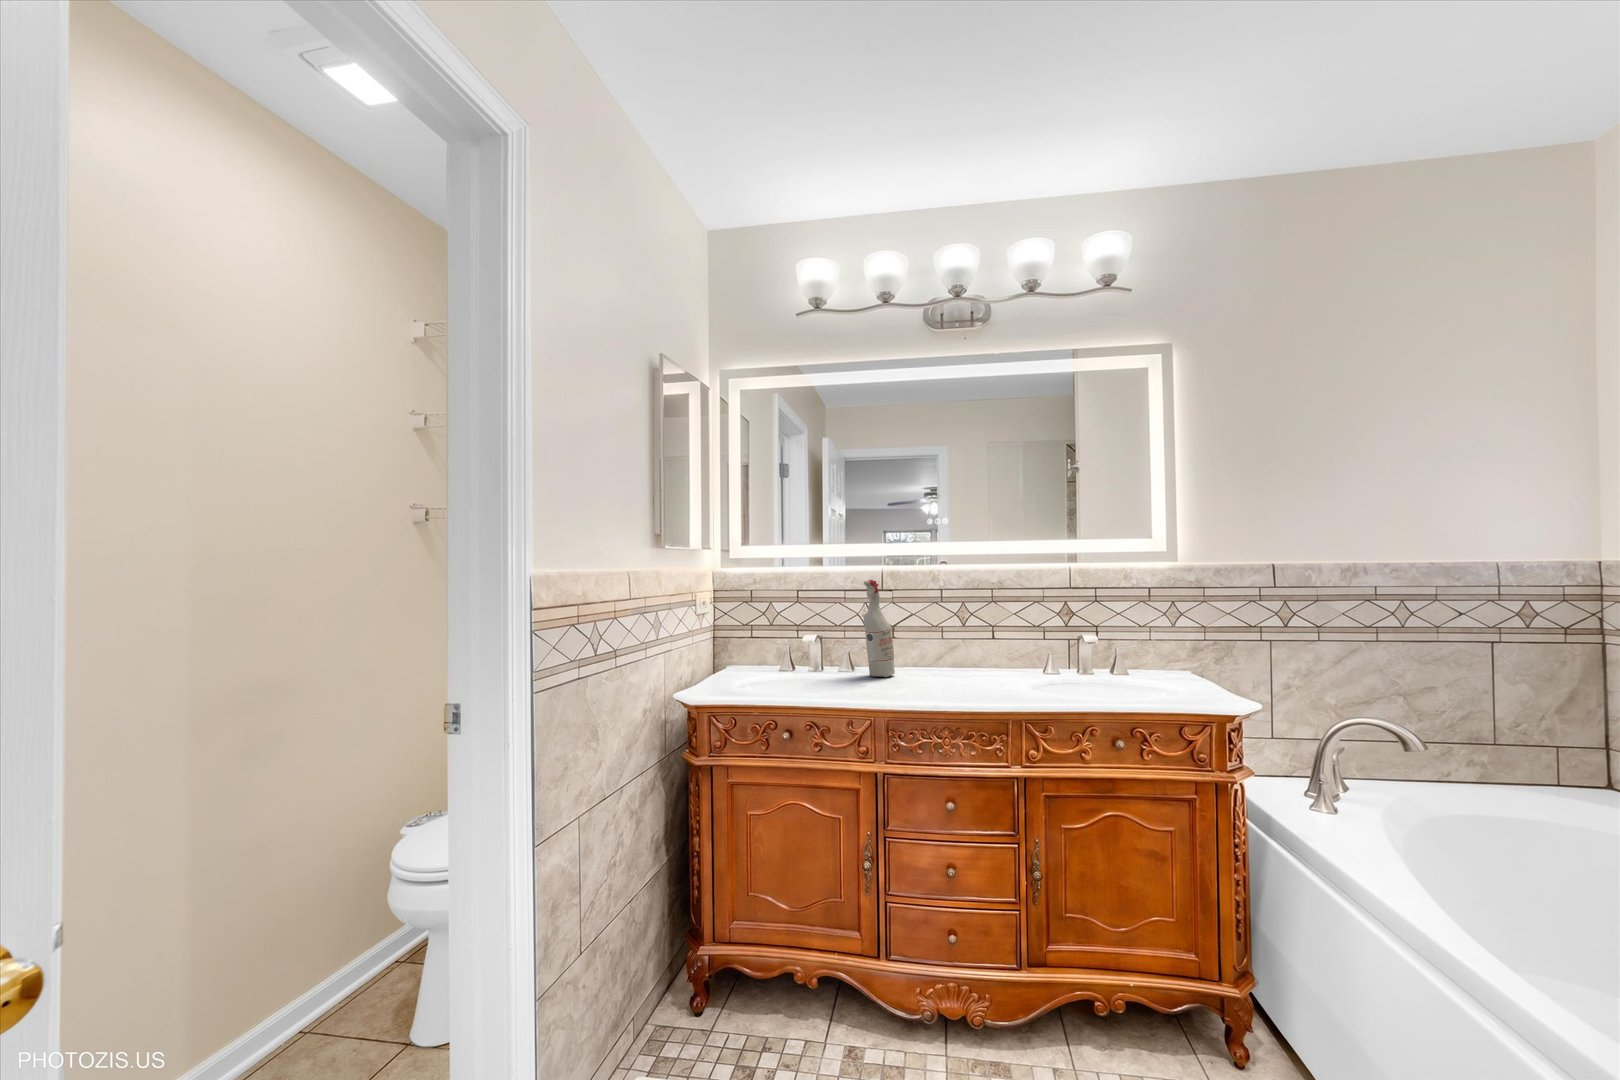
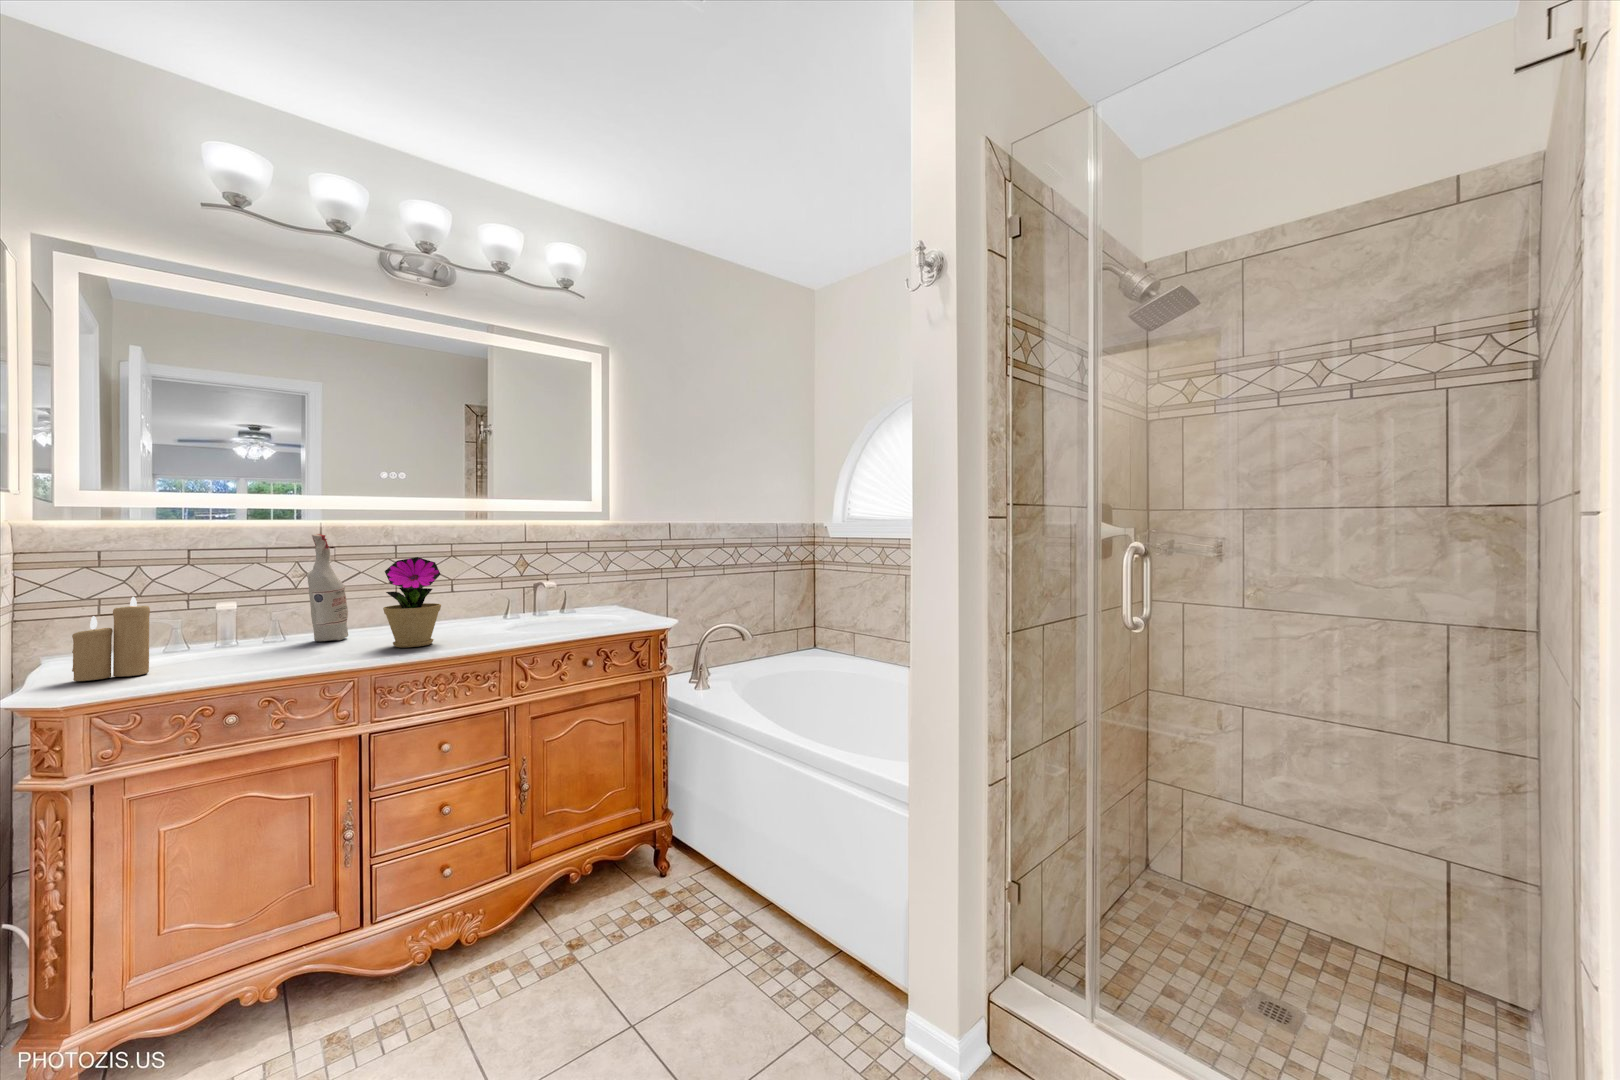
flower pot: none [904,605,955,695] -> present [383,557,441,647]
candle: none [714,629,754,689] -> present [72,597,150,681]

